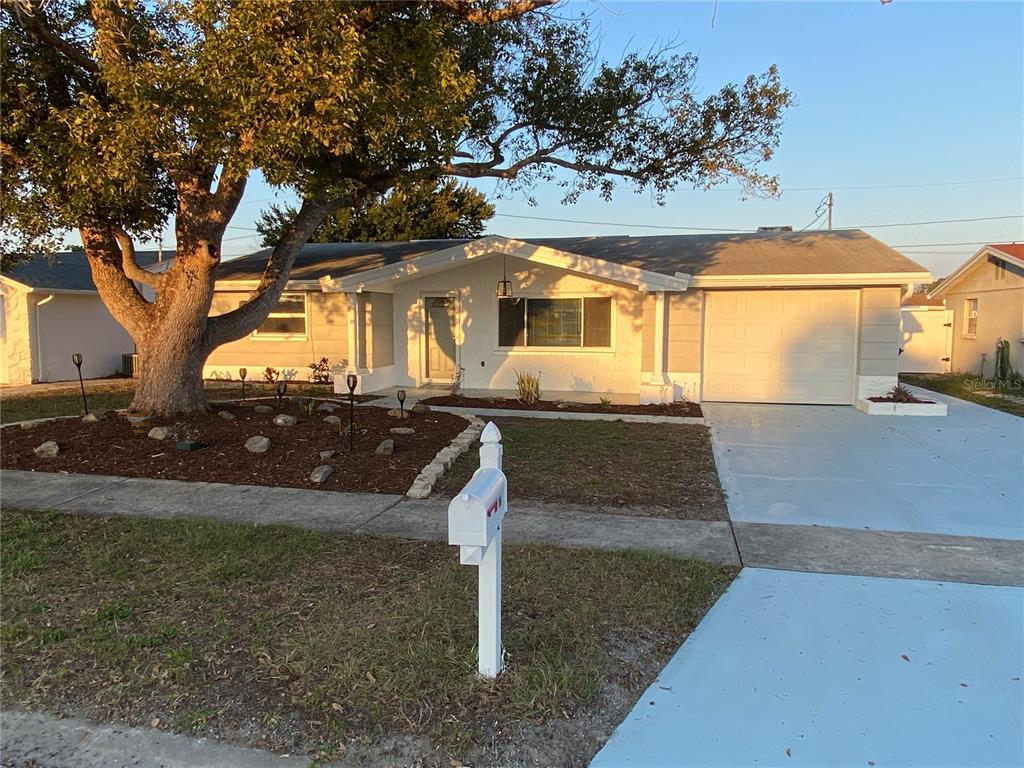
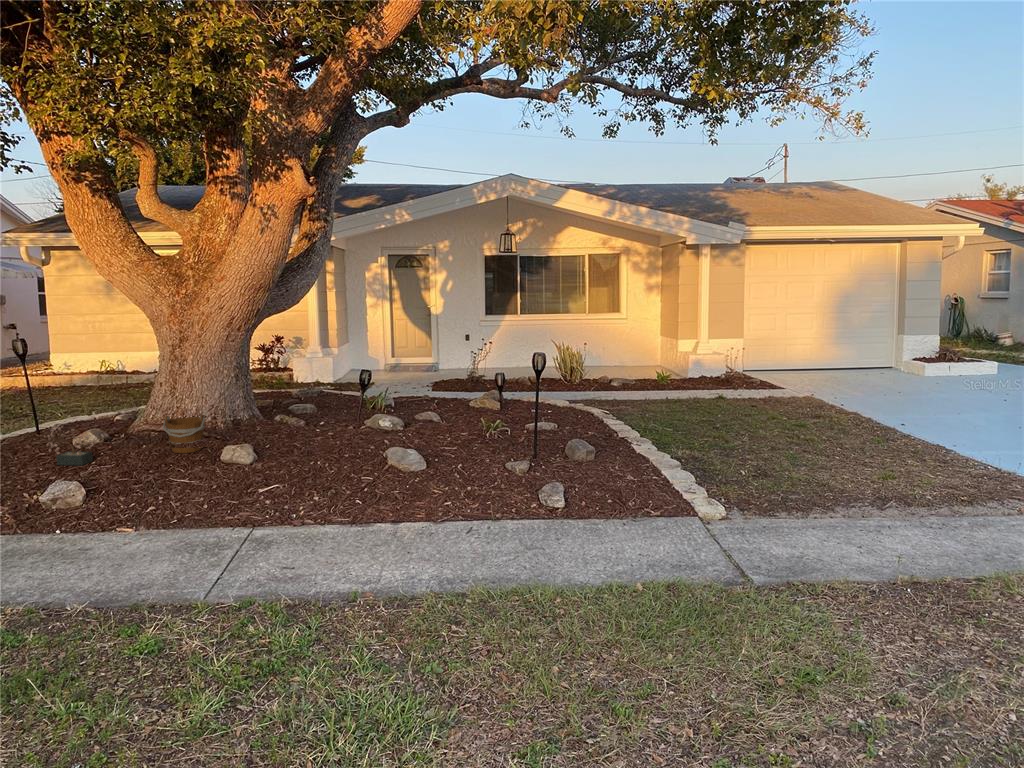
decorative plant: present [171,422,202,450] -> present [47,426,97,465]

